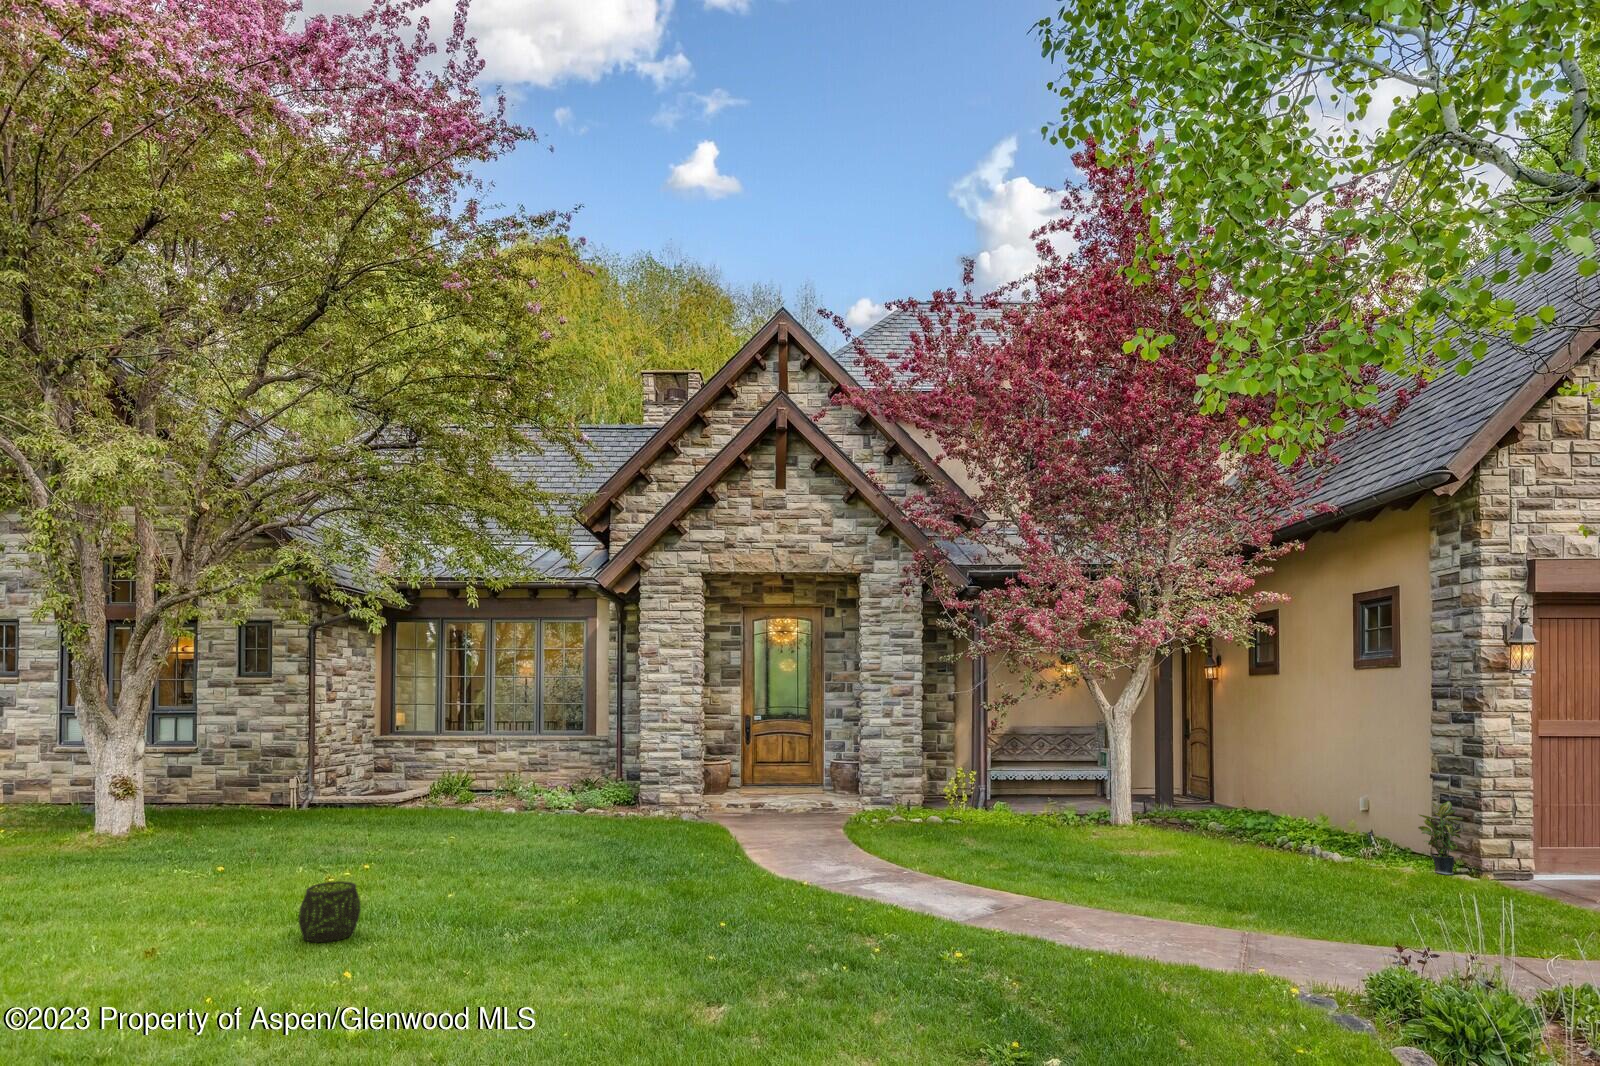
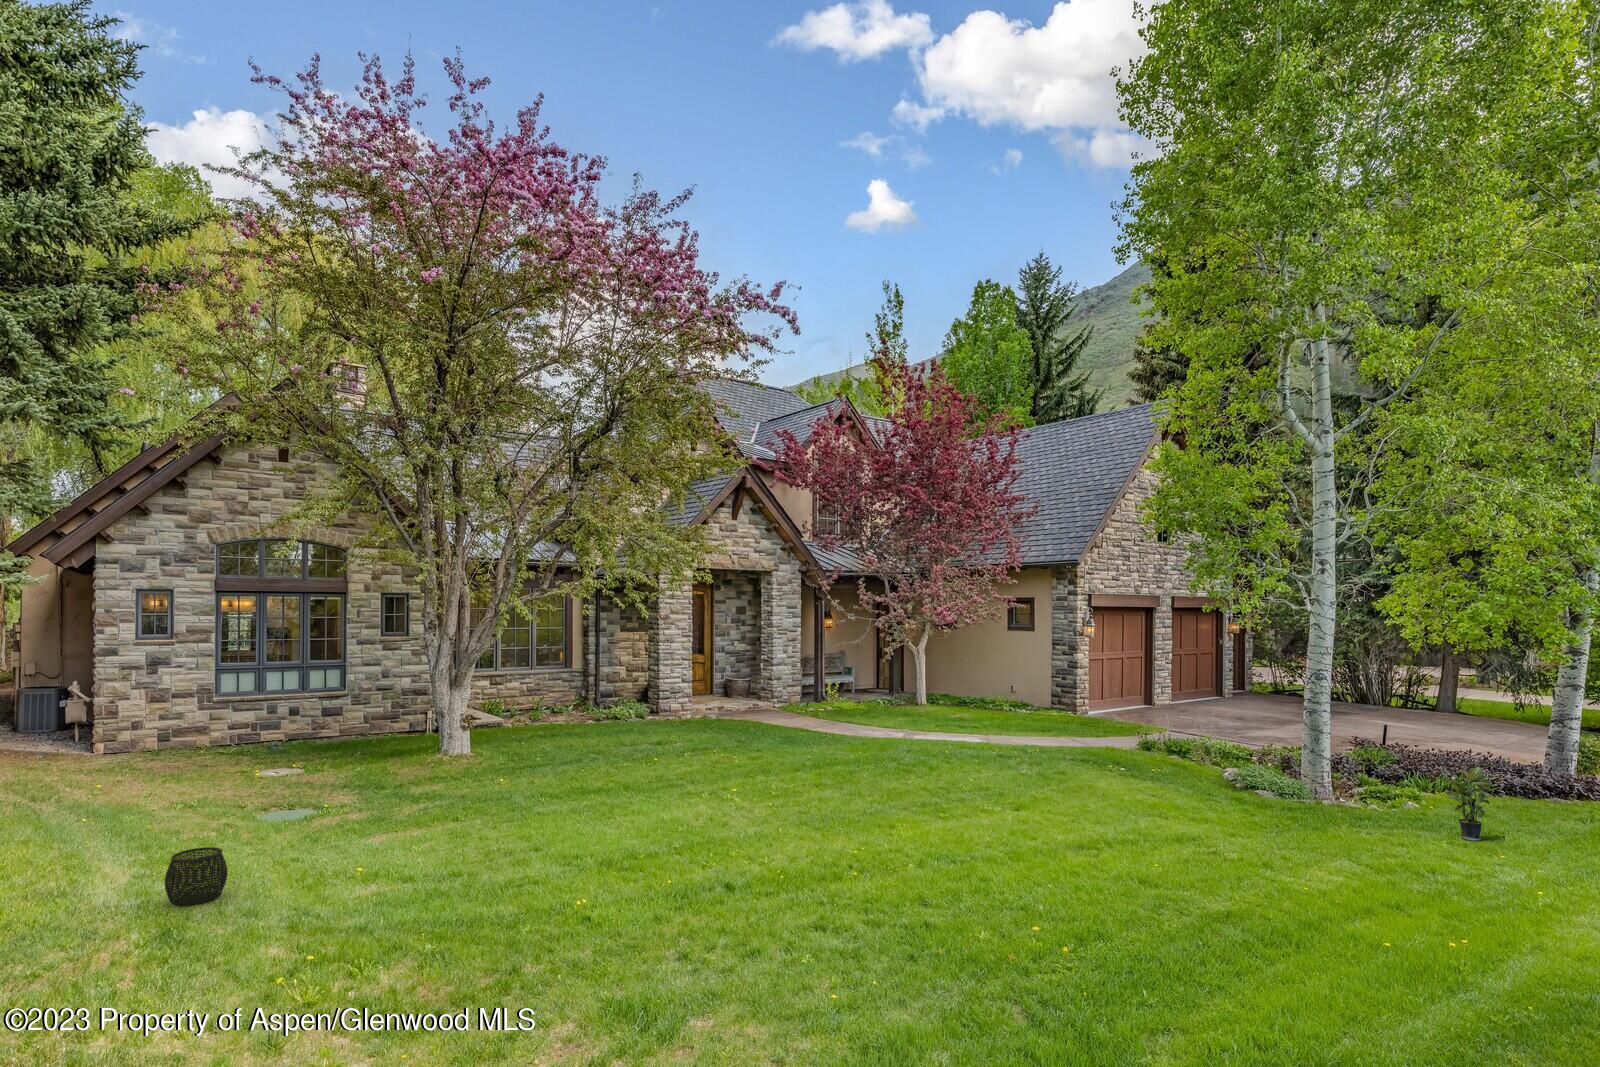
woven basket: present [299,881,361,943] -> present [164,847,228,906]

